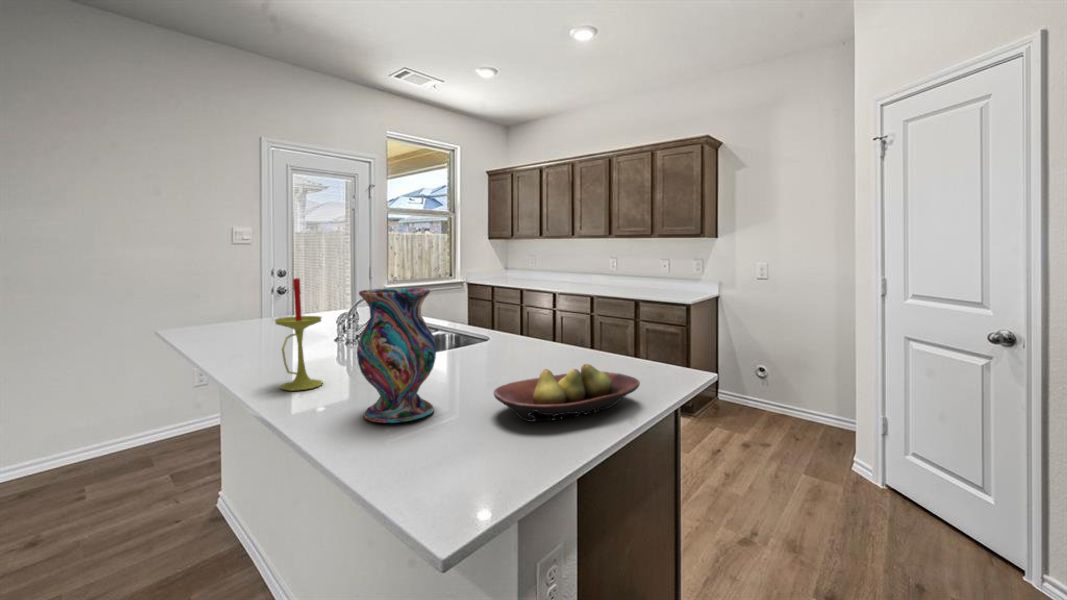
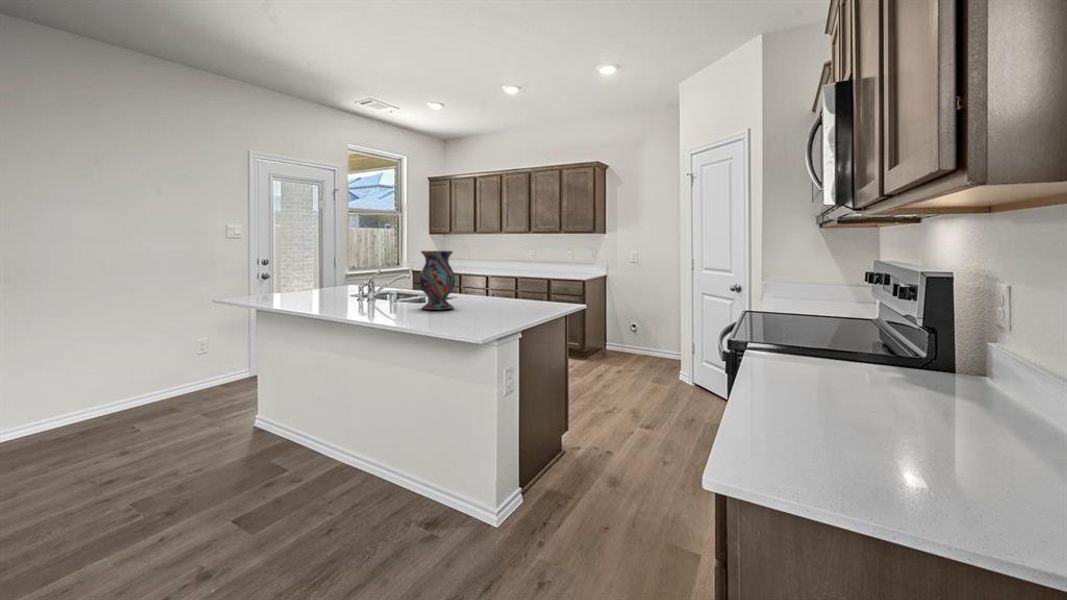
candle: present [275,278,323,391] -> none [362,246,386,305]
fruit bowl: present [494,364,640,422] -> none [482,287,548,309]

